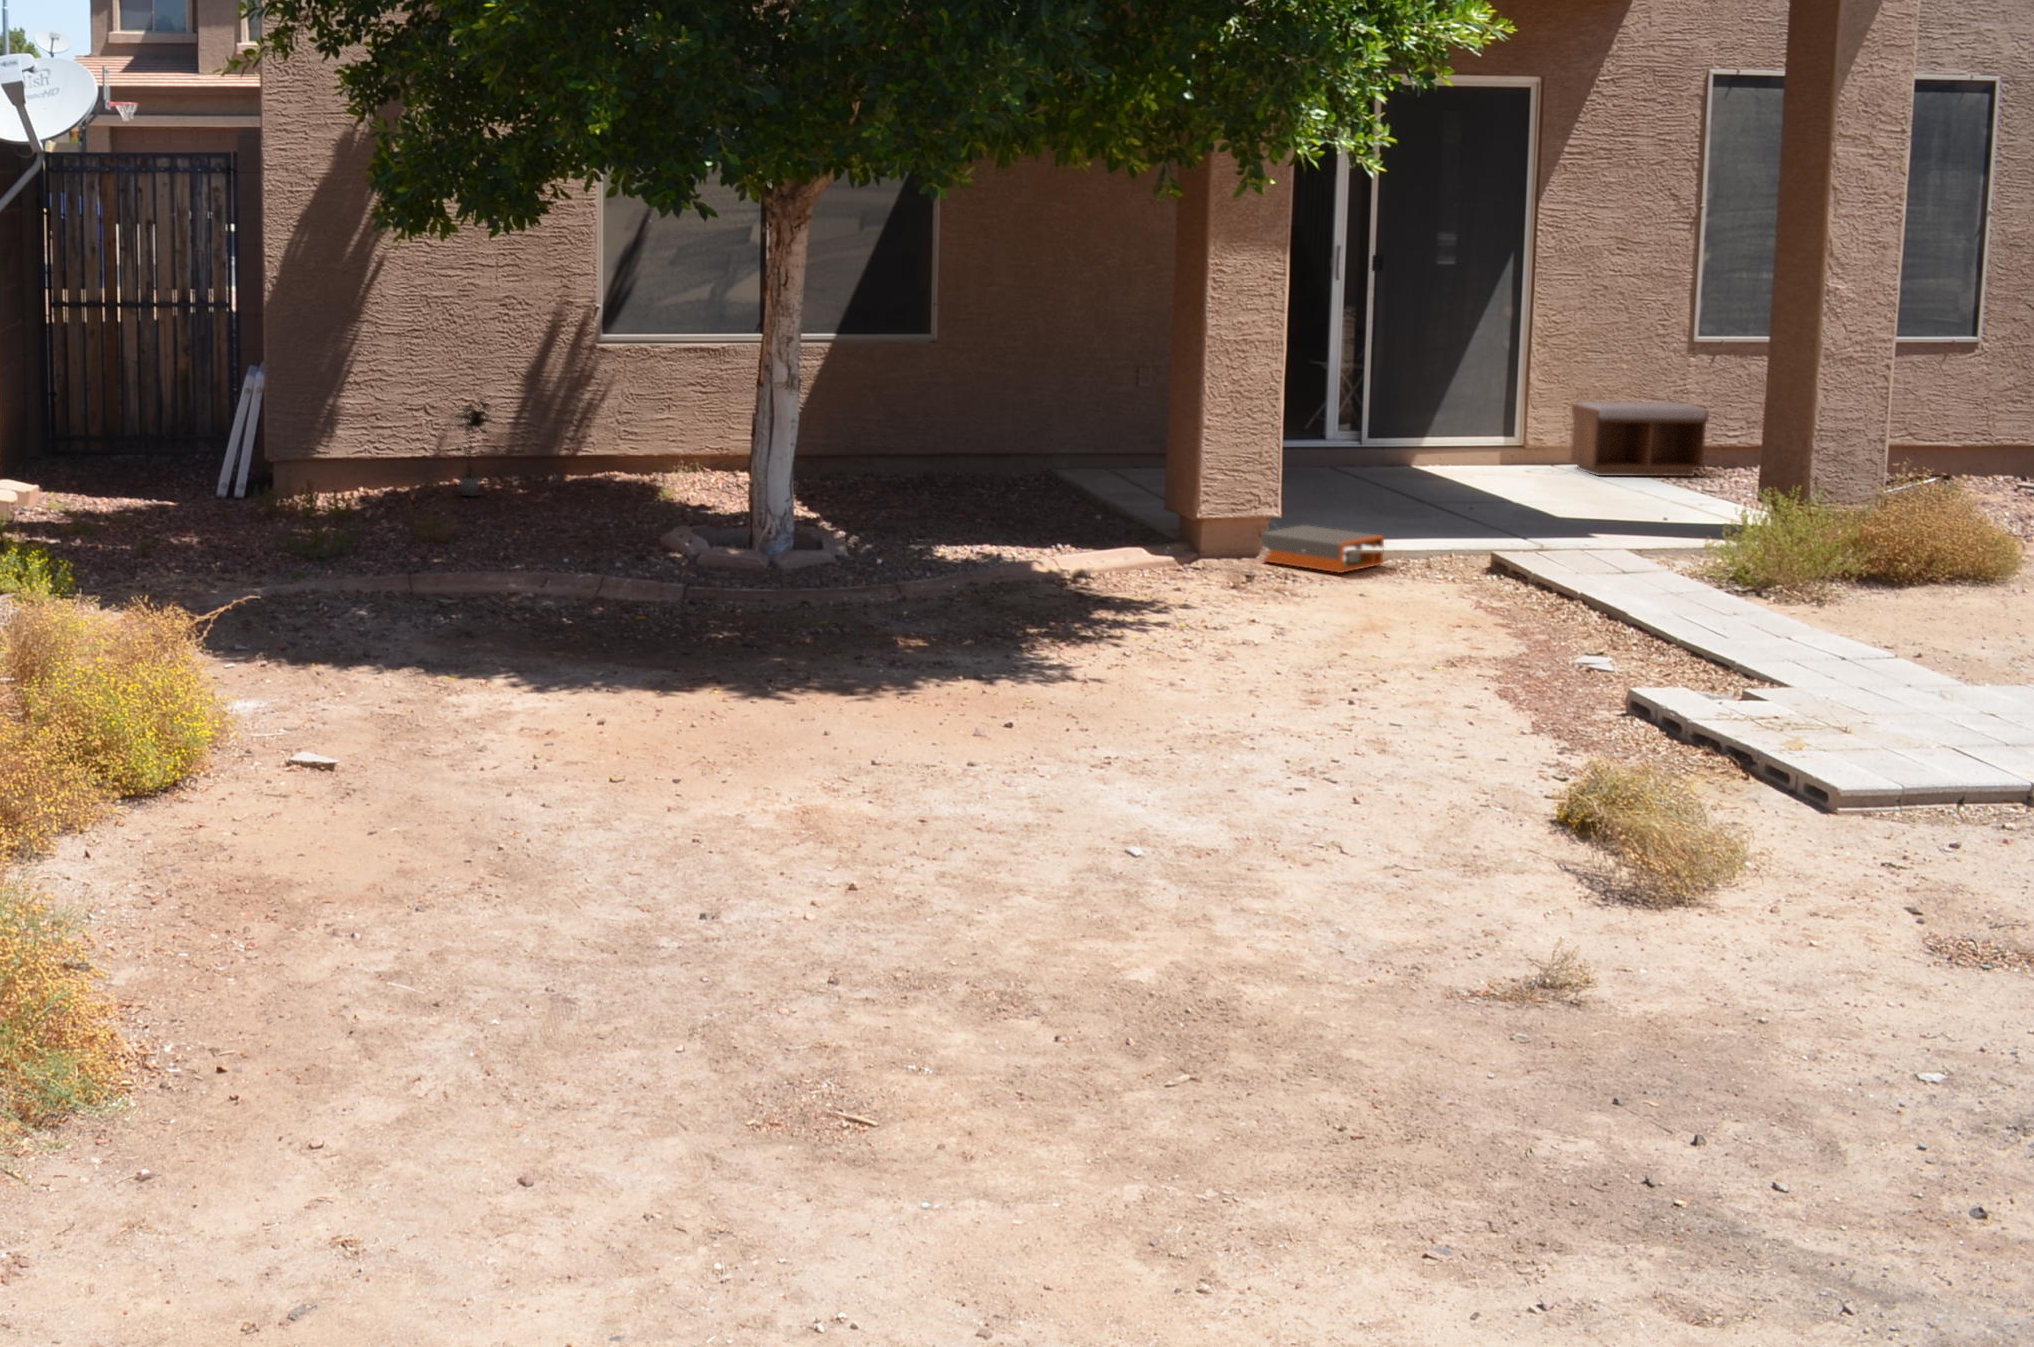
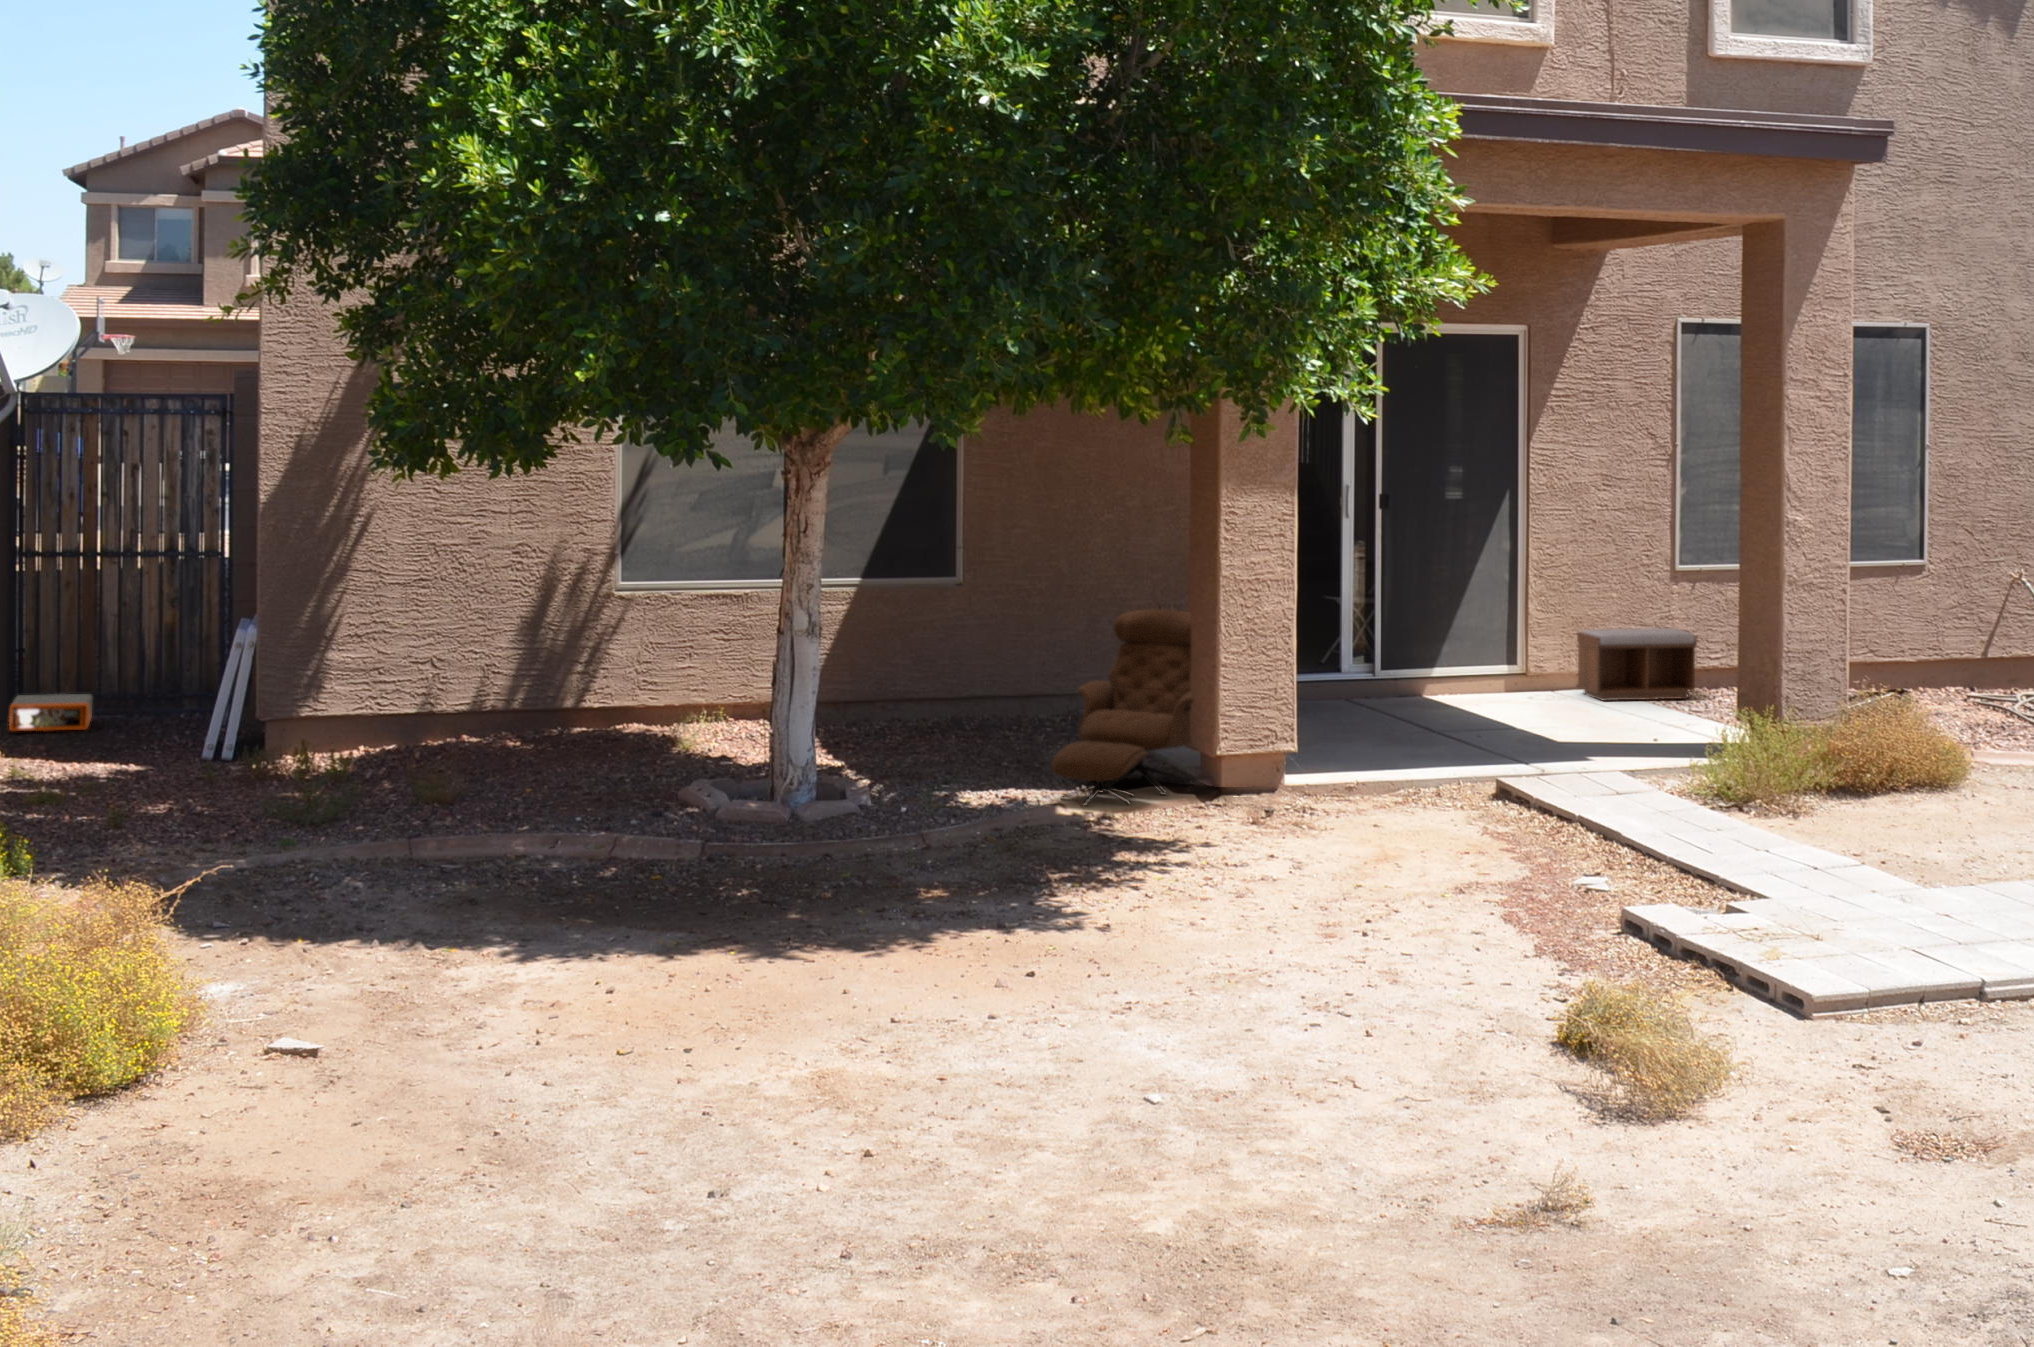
lounge chair: none [1020,372,1187,564] -> present [1052,609,1193,806]
potted plant: present [455,397,491,496] -> none [452,646,502,755]
storage box: present [1262,525,1384,573] -> present [9,694,92,731]

